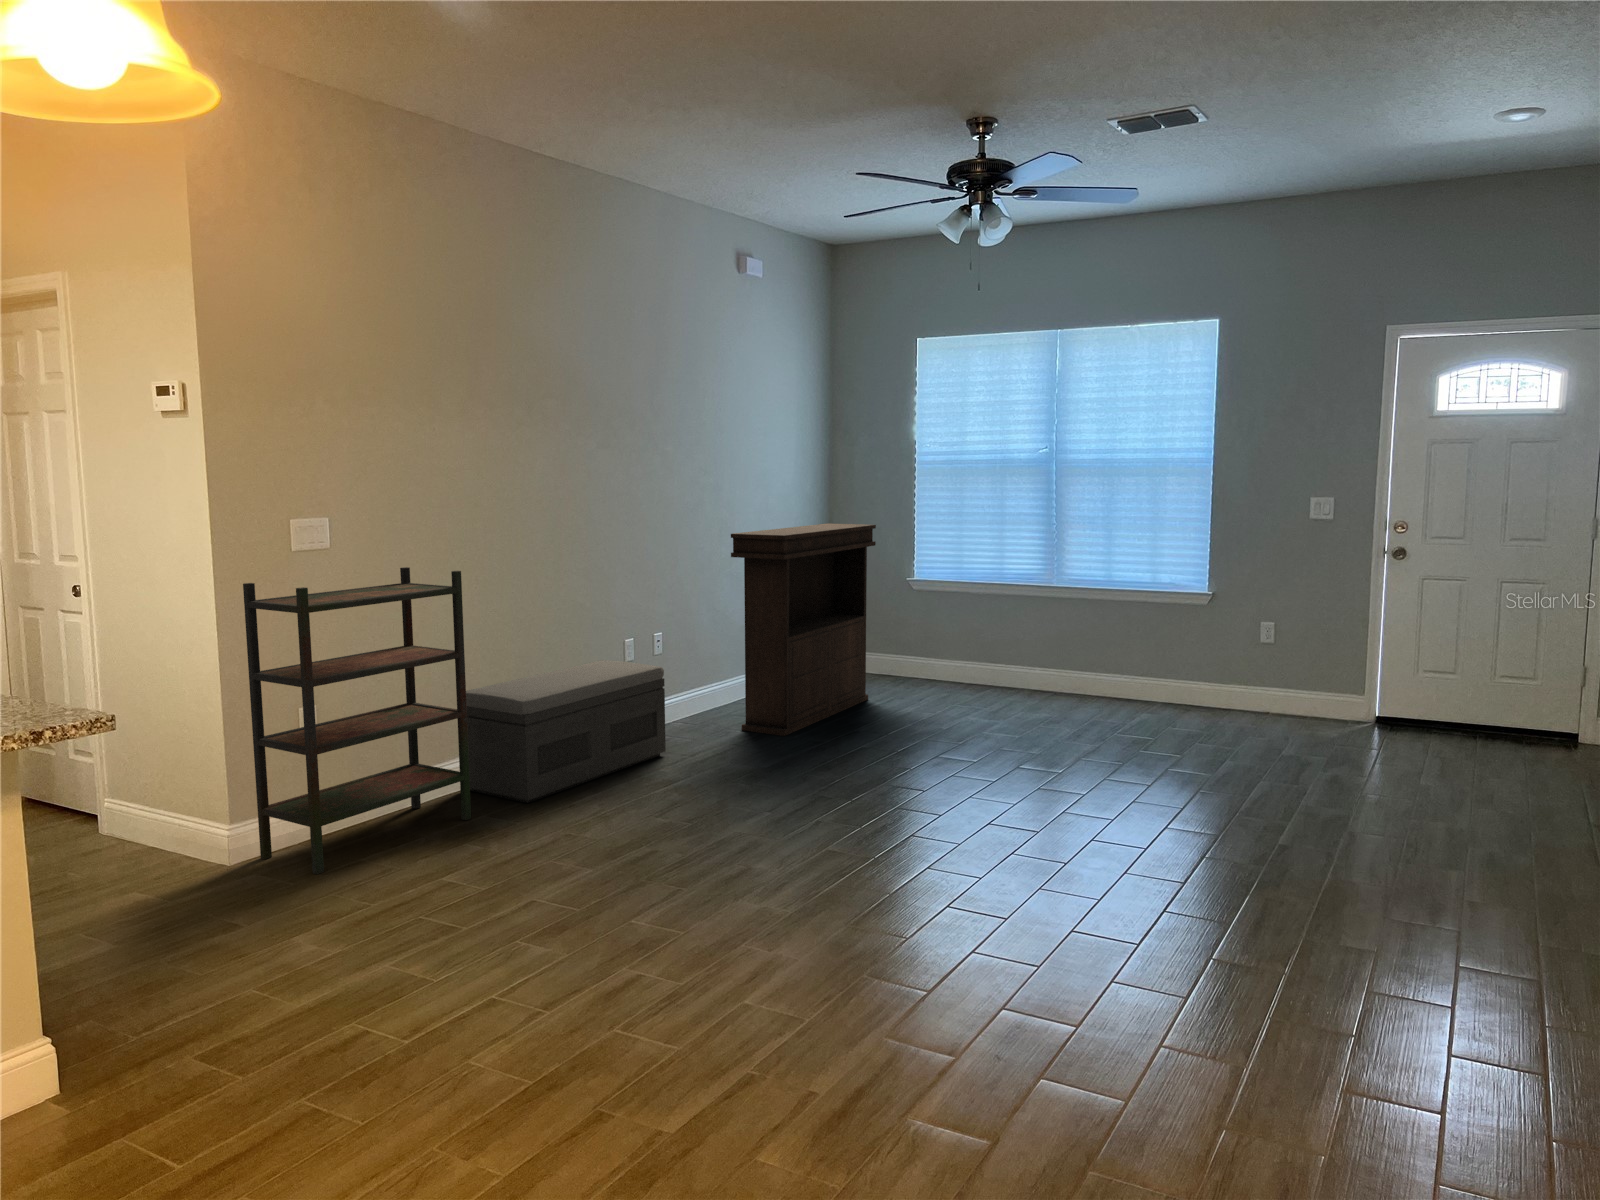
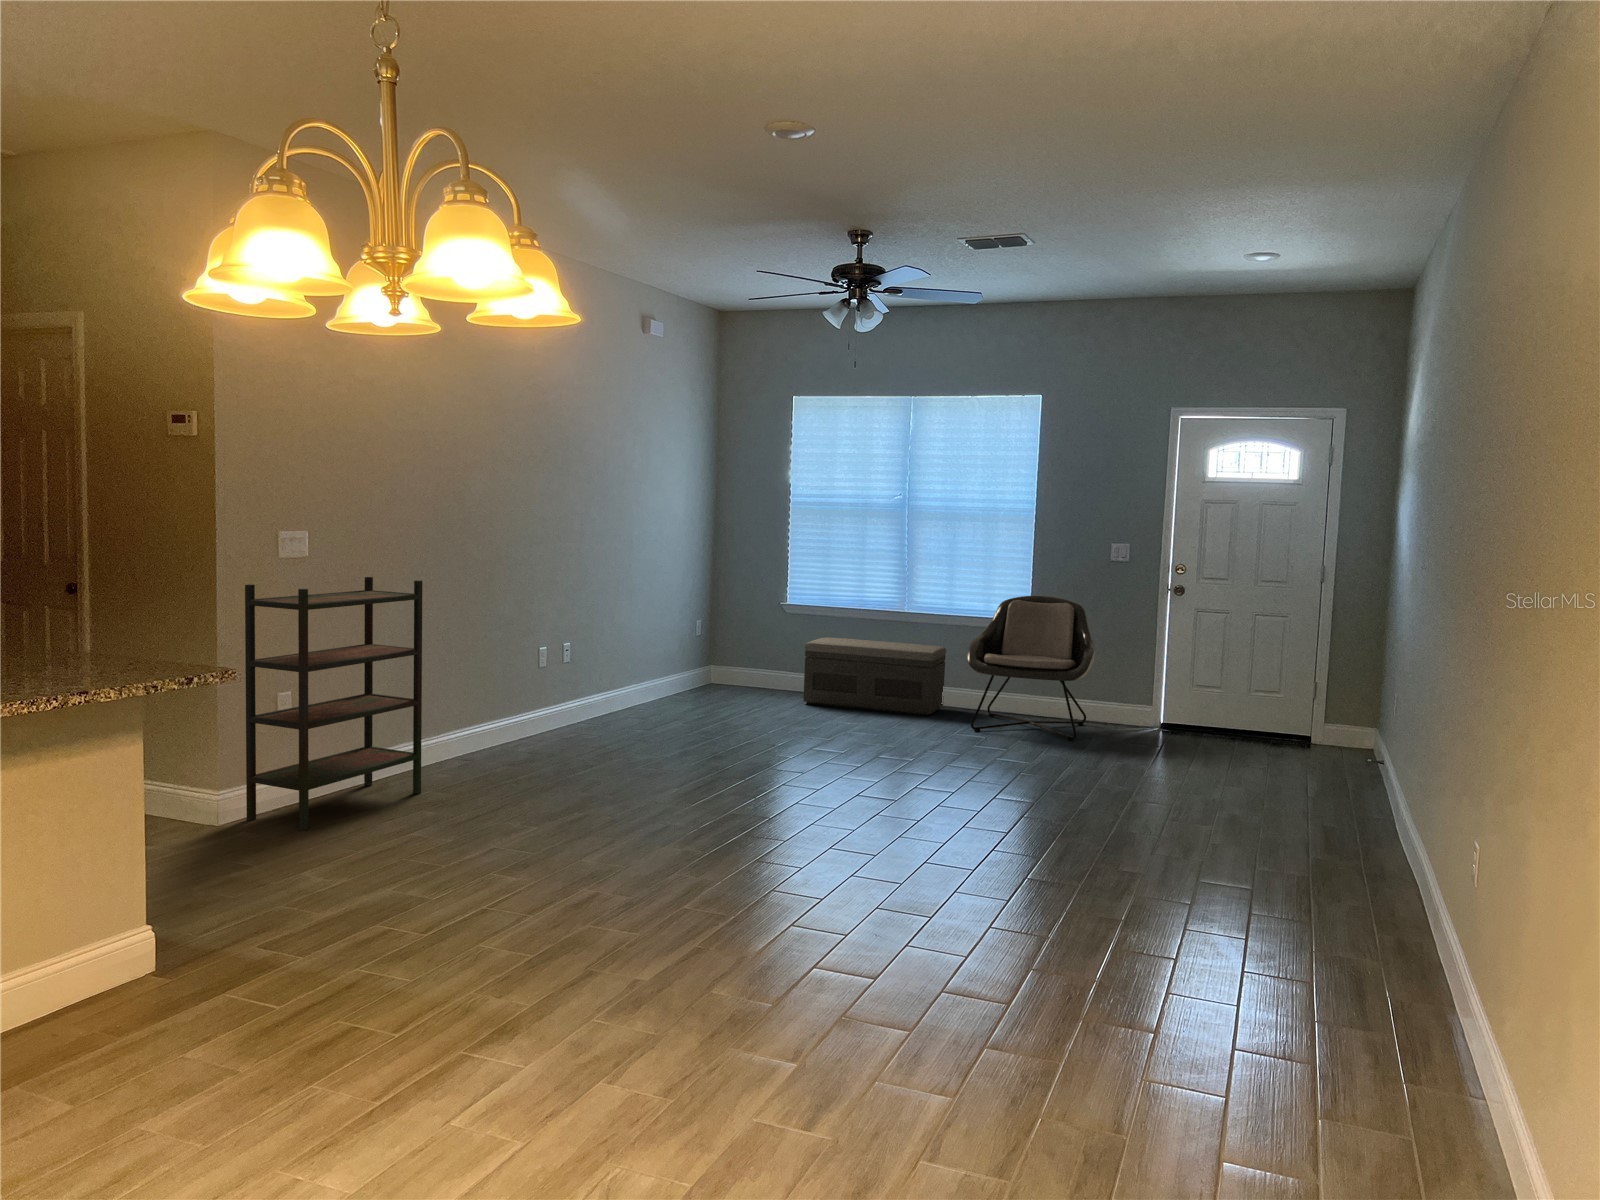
console table: present [731,524,876,736] -> none [635,553,756,735]
lounge chair: none [1129,563,1289,740] -> present [968,596,1095,741]
storage bench: present [466,660,666,803] -> present [803,637,946,716]

